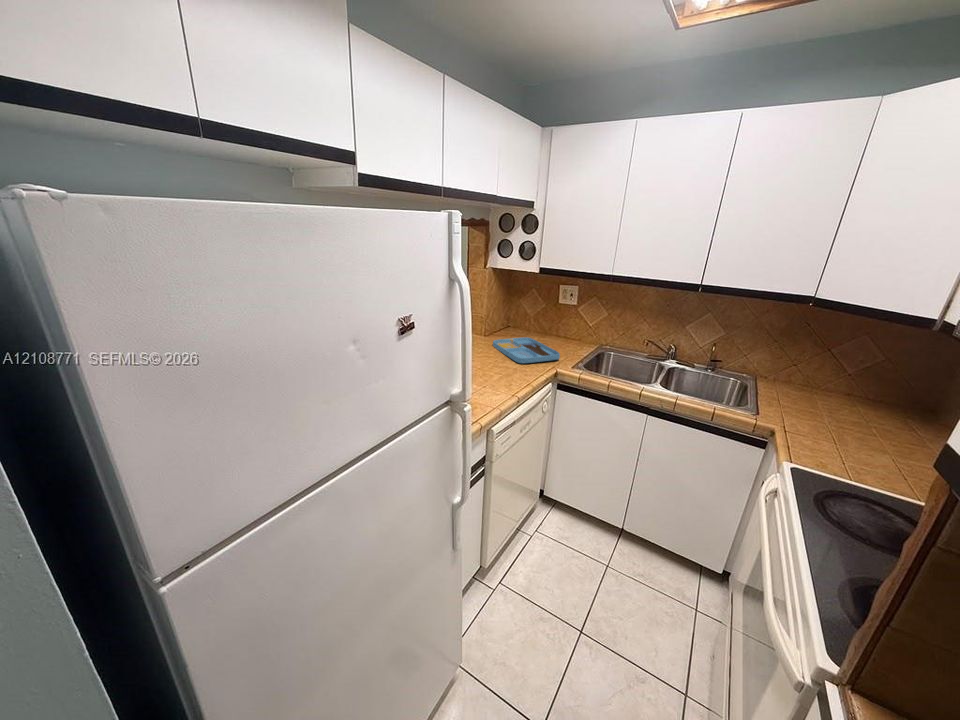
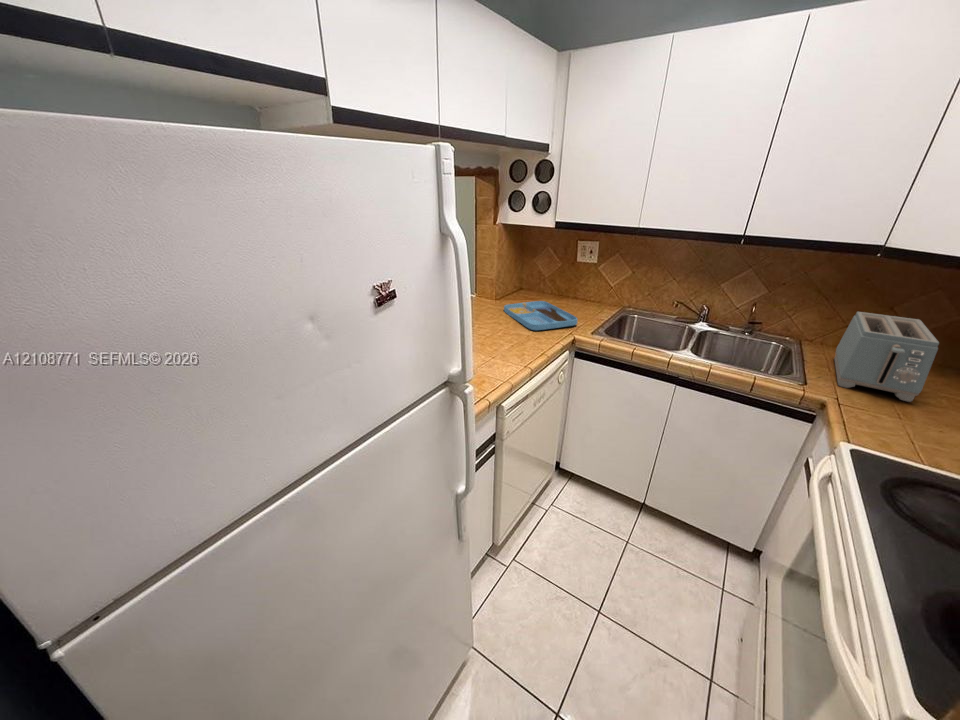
toaster: none [783,352,862,430] -> present [834,312,939,402]

